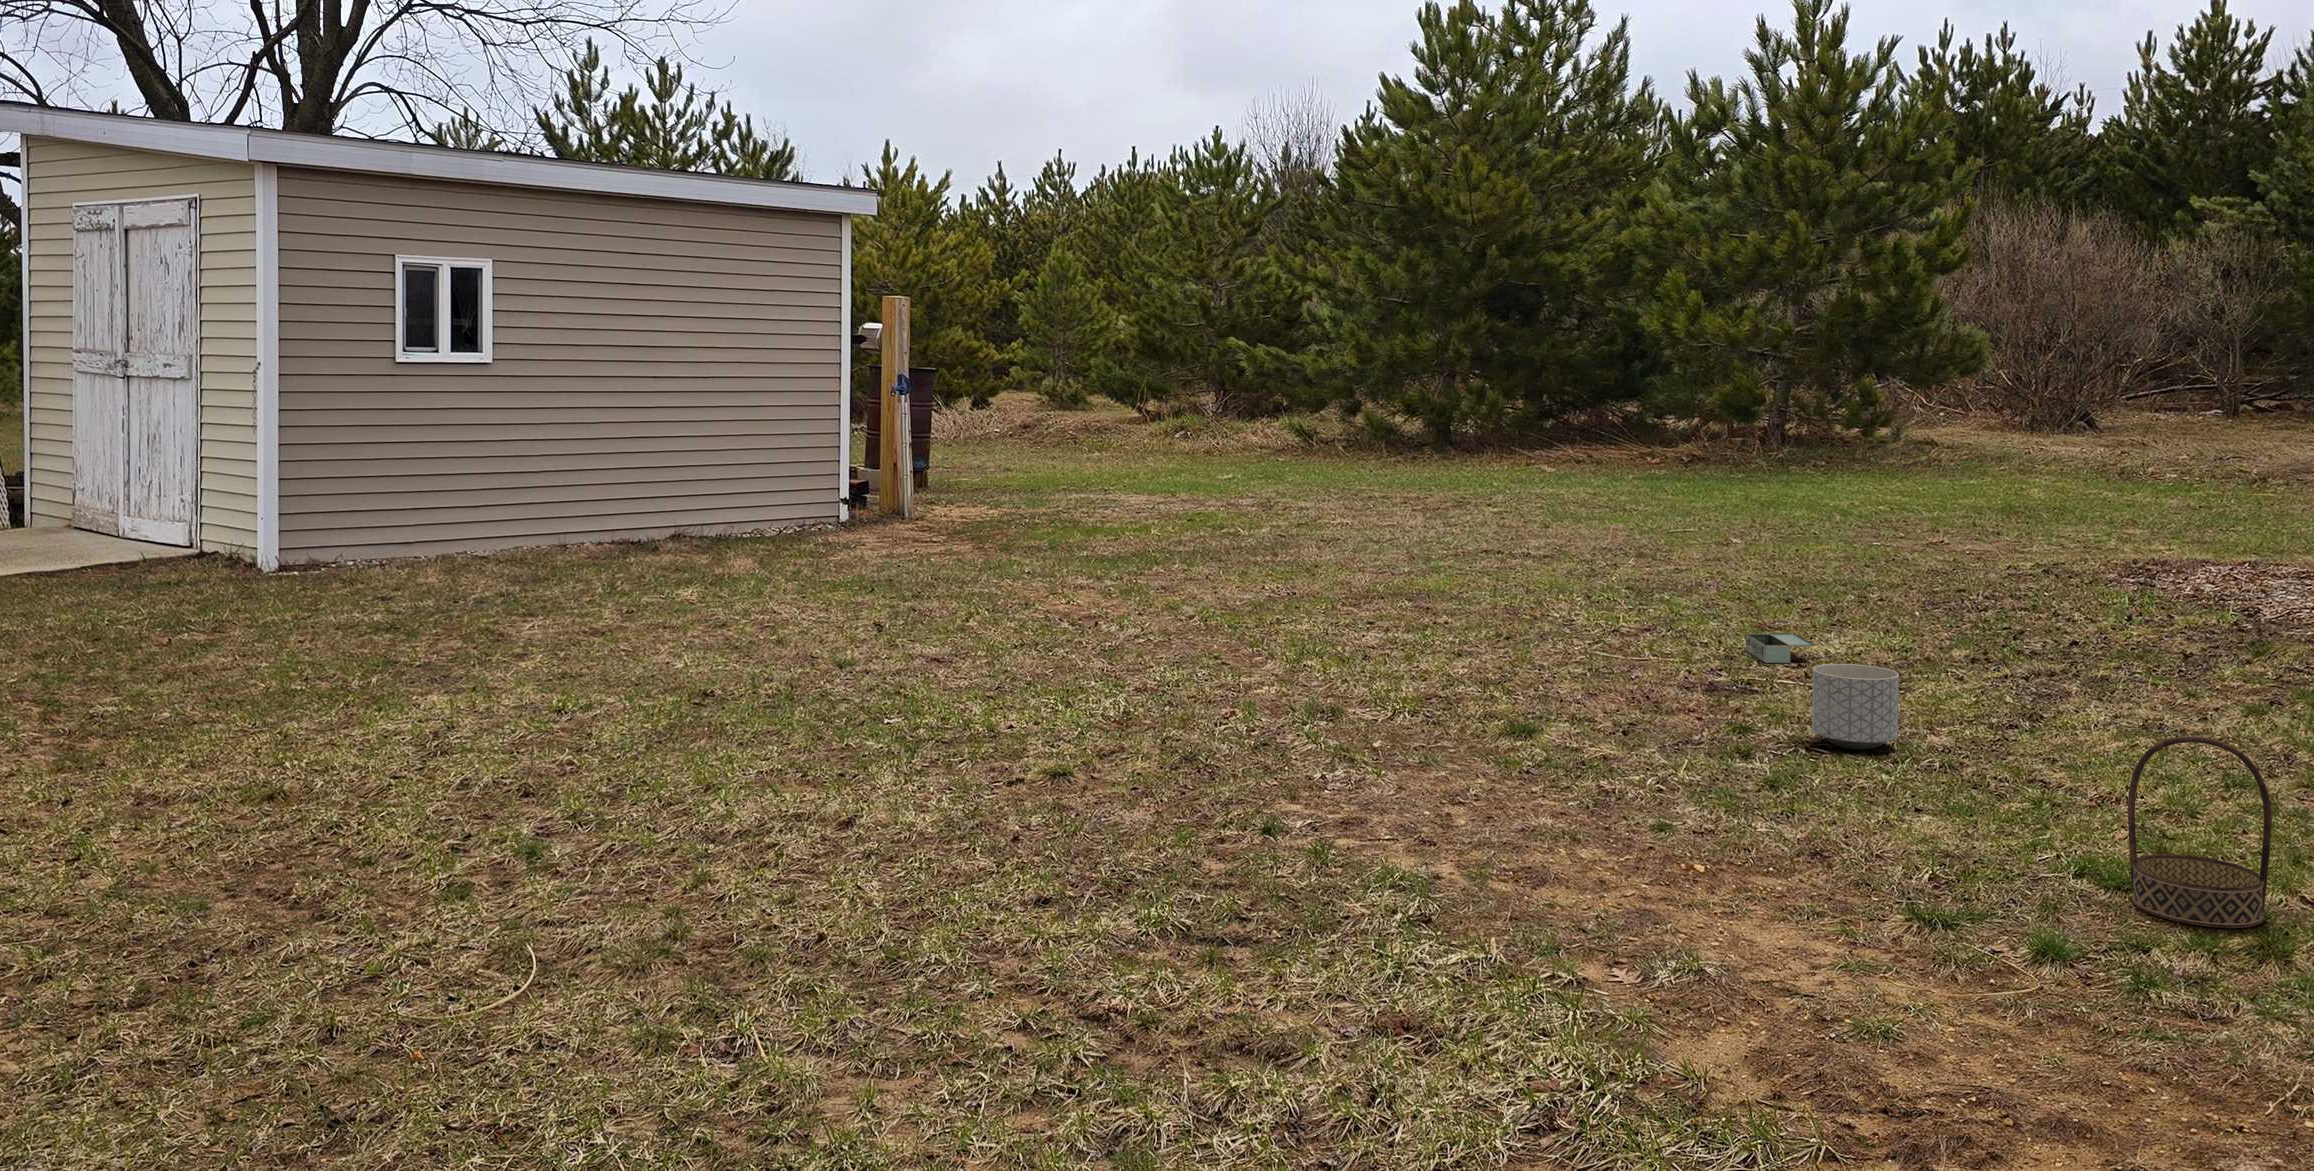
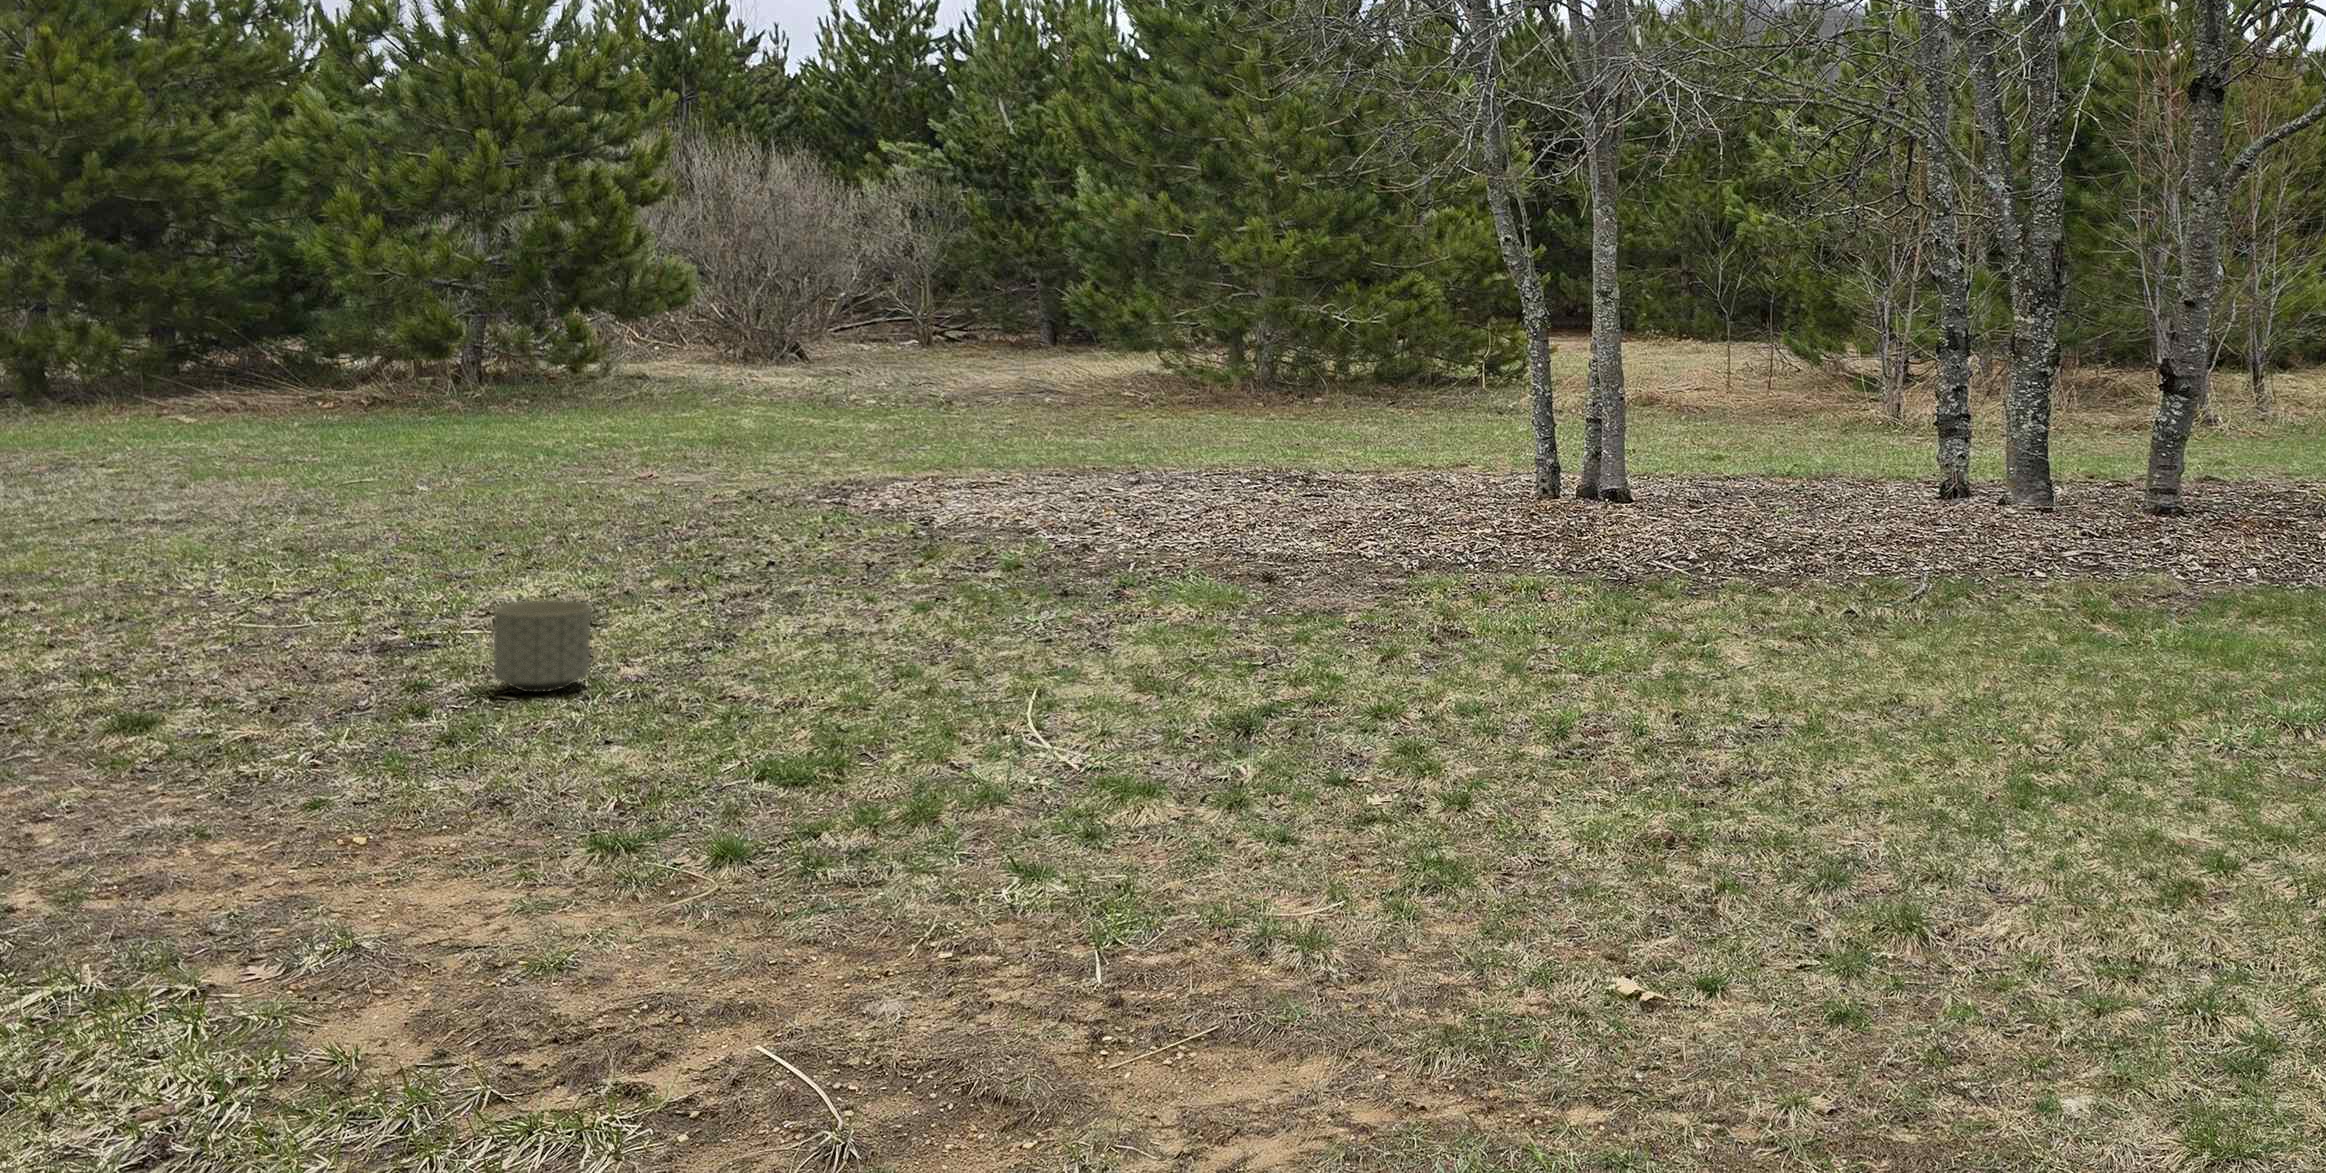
toolbox: present [1745,633,1815,663] -> none [414,575,498,611]
basket: present [2128,736,2272,928] -> none [808,631,927,807]

